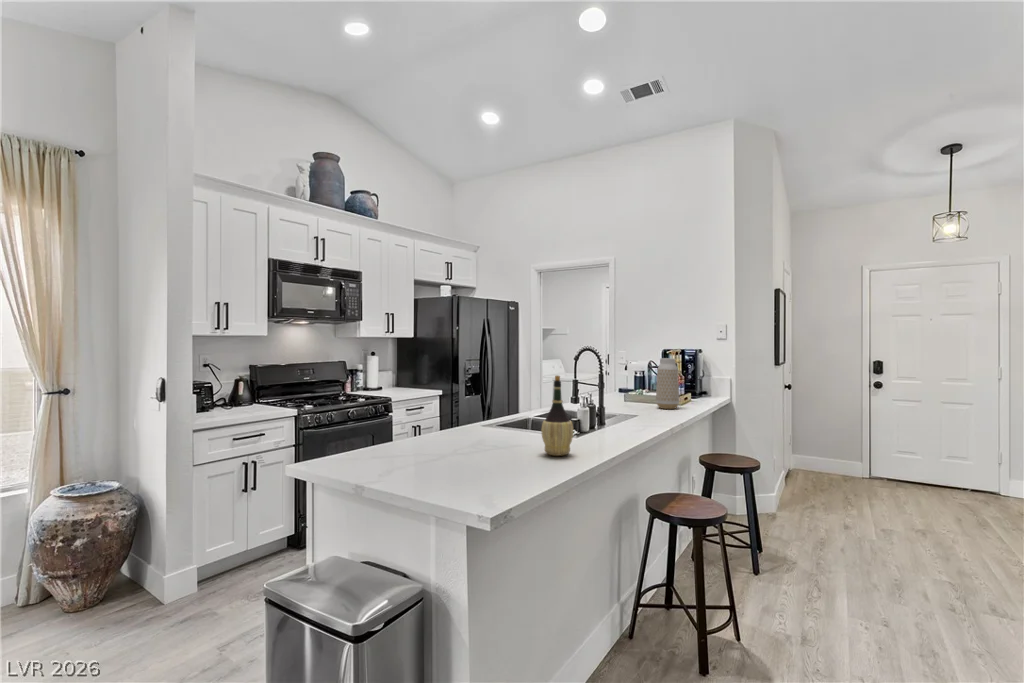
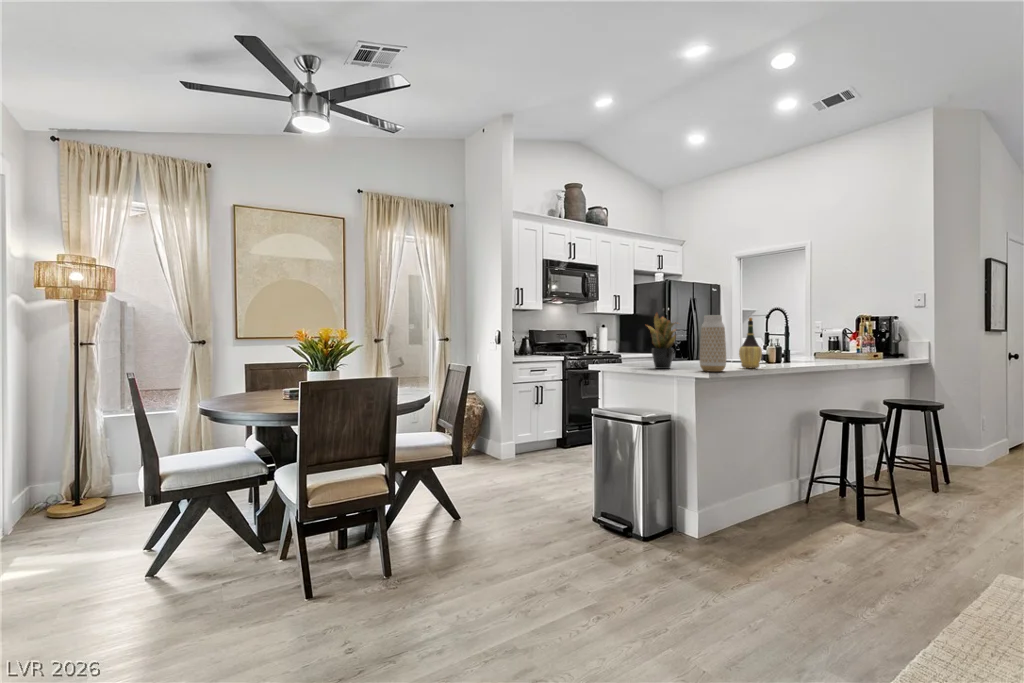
vase: present [656,358,679,409] -> present [700,315,726,372]
potted plant: none [389,364,456,466] -> present [648,313,676,369]

